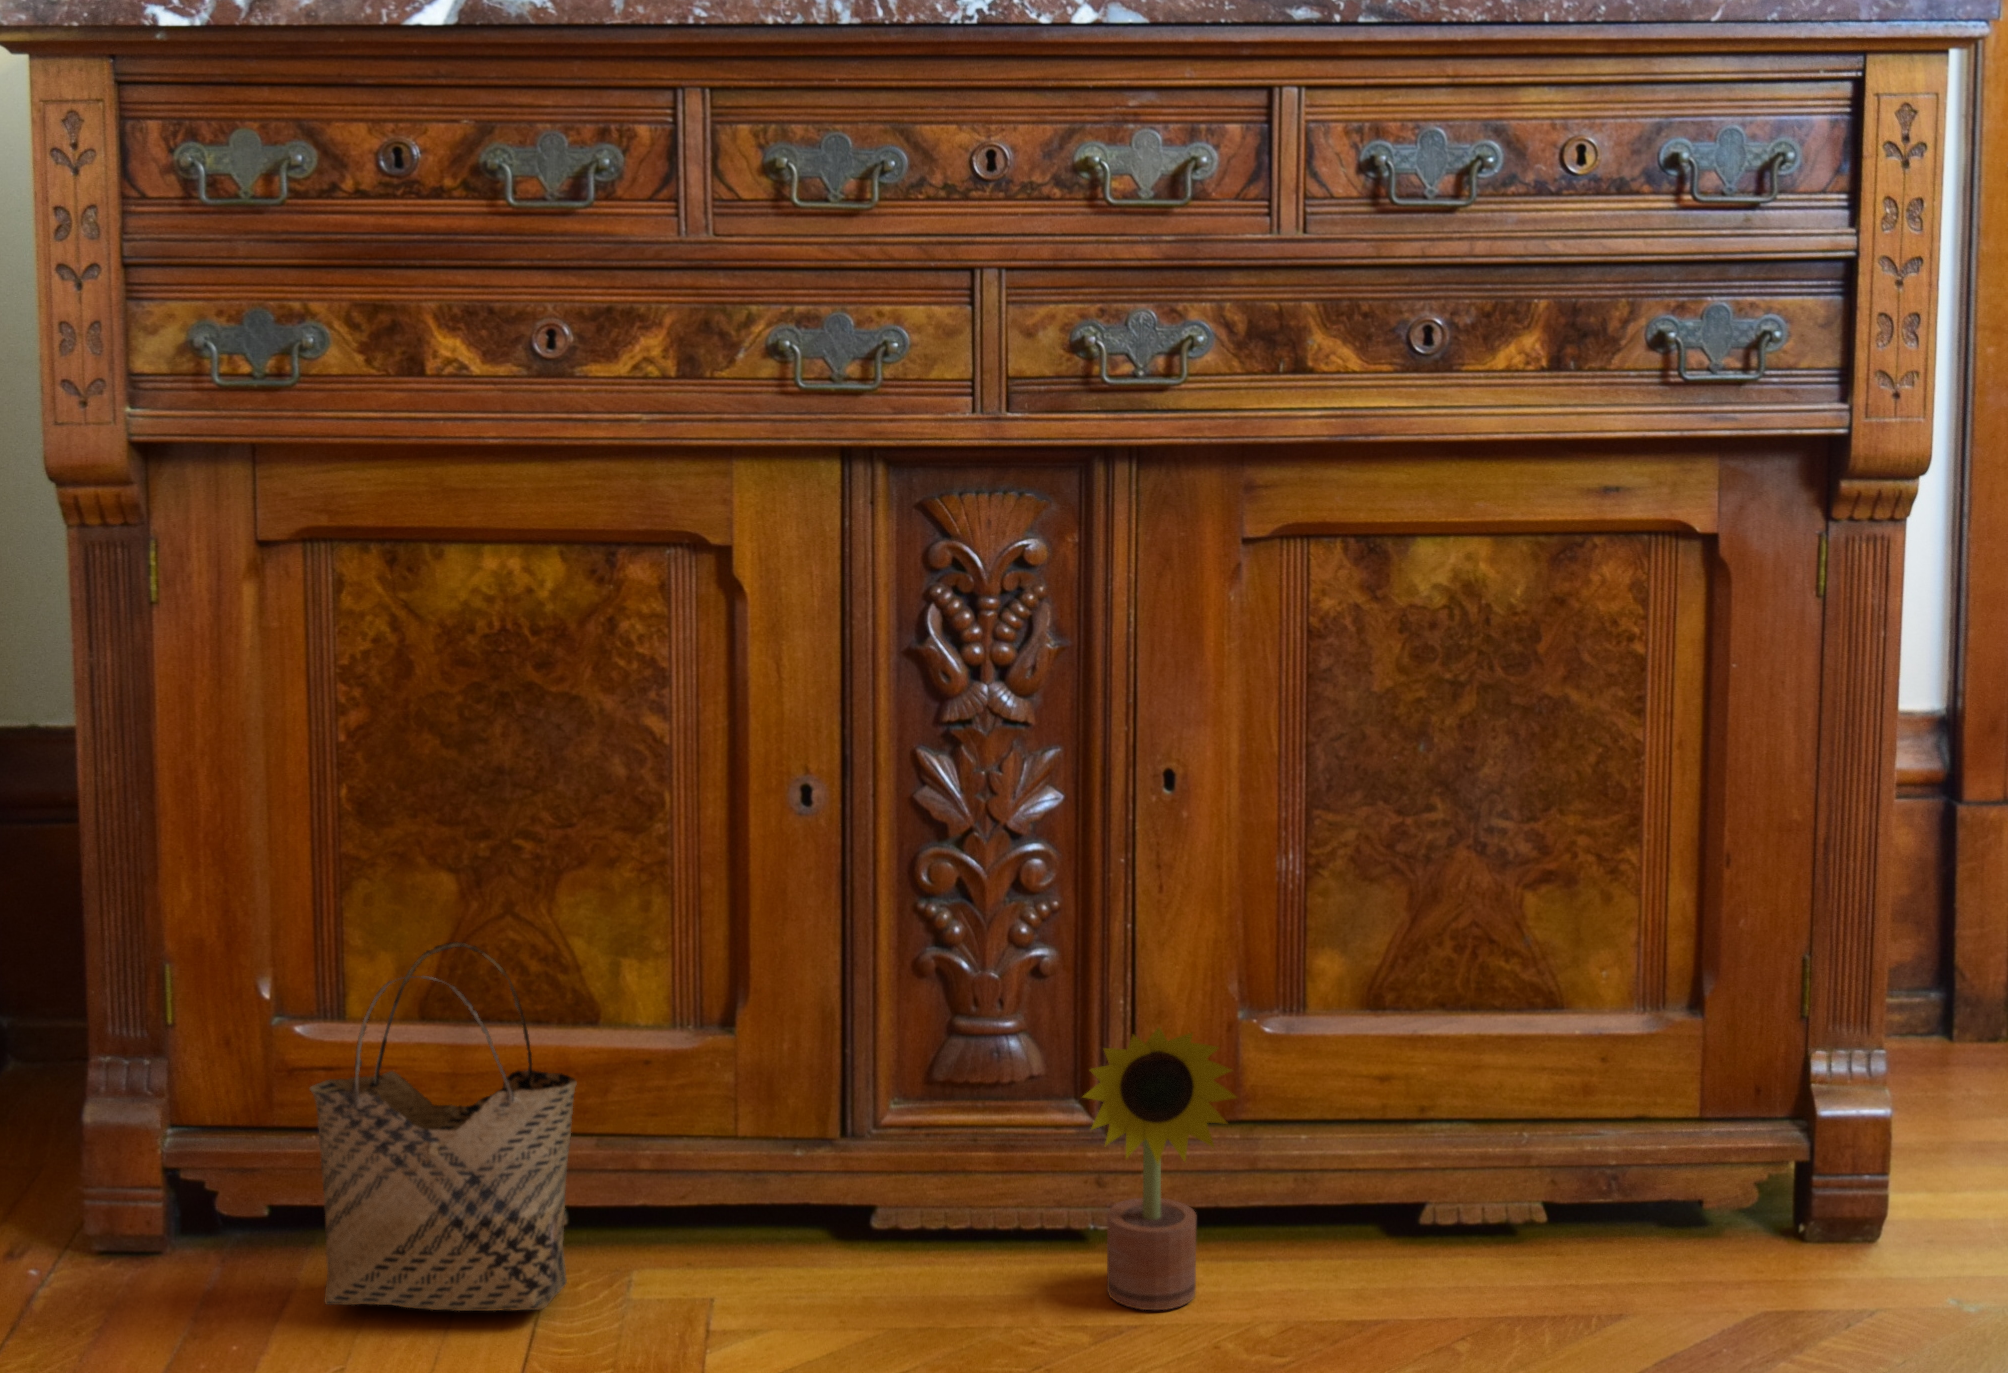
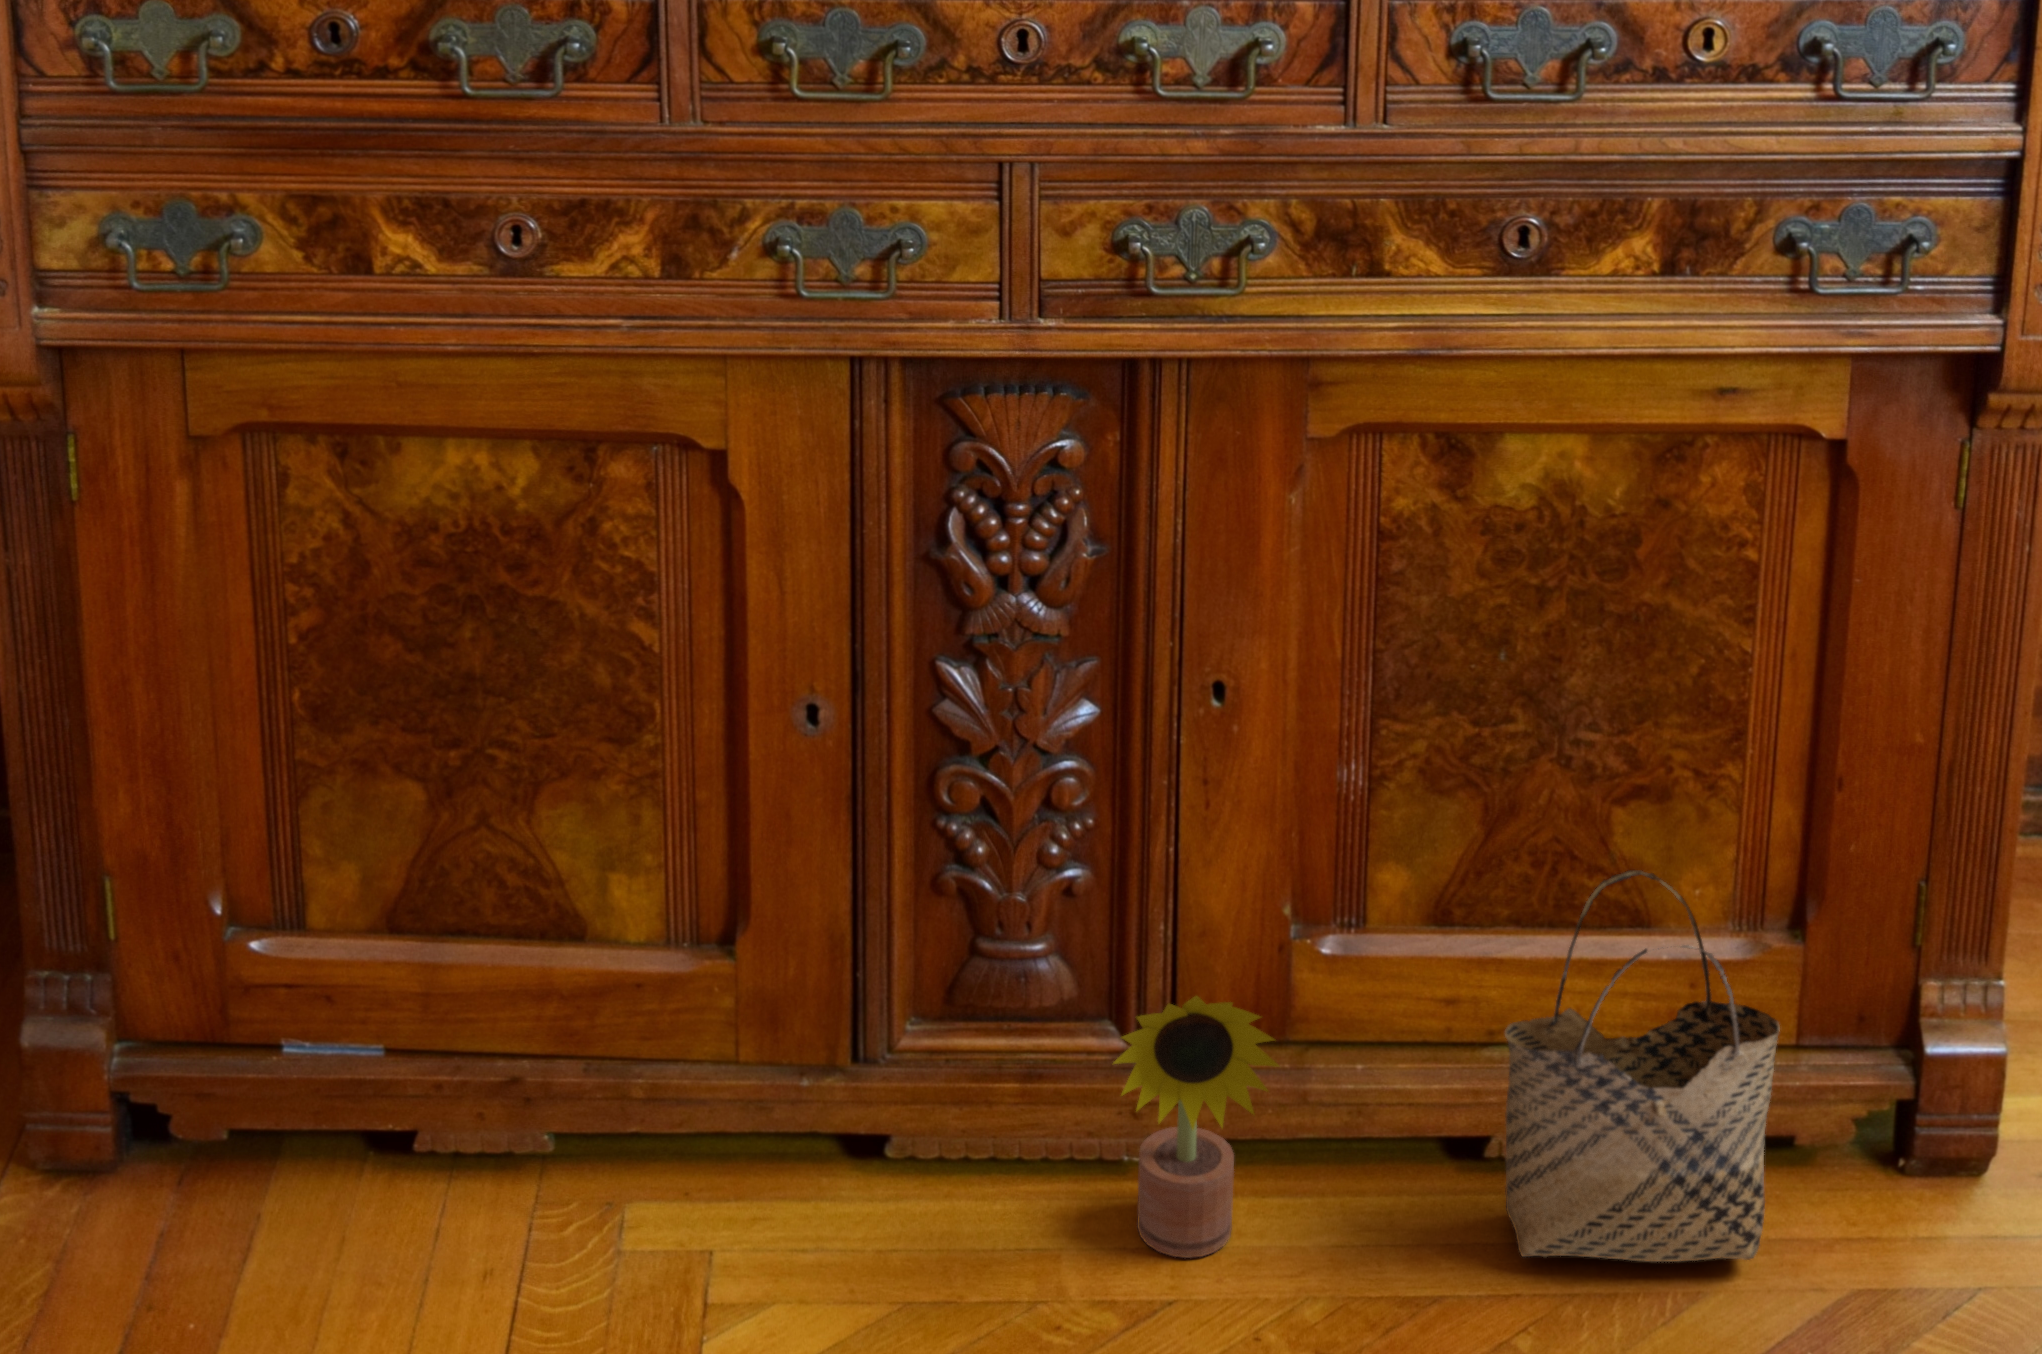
woven basket: present [310,942,577,1311] -> present [1505,870,1780,1262]

